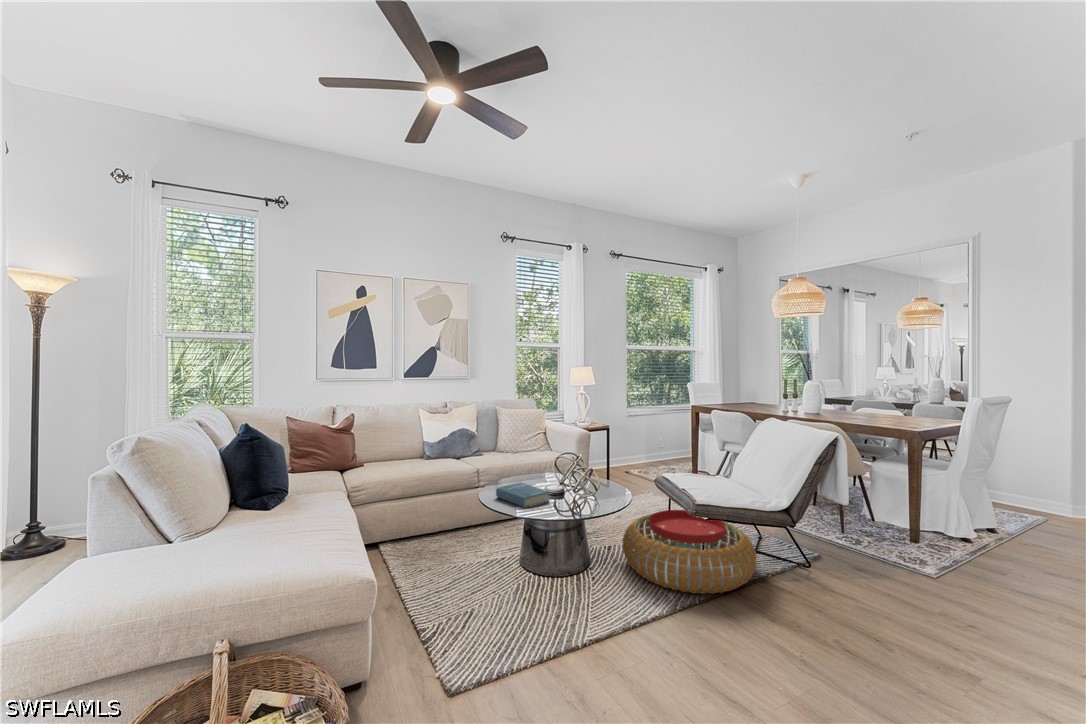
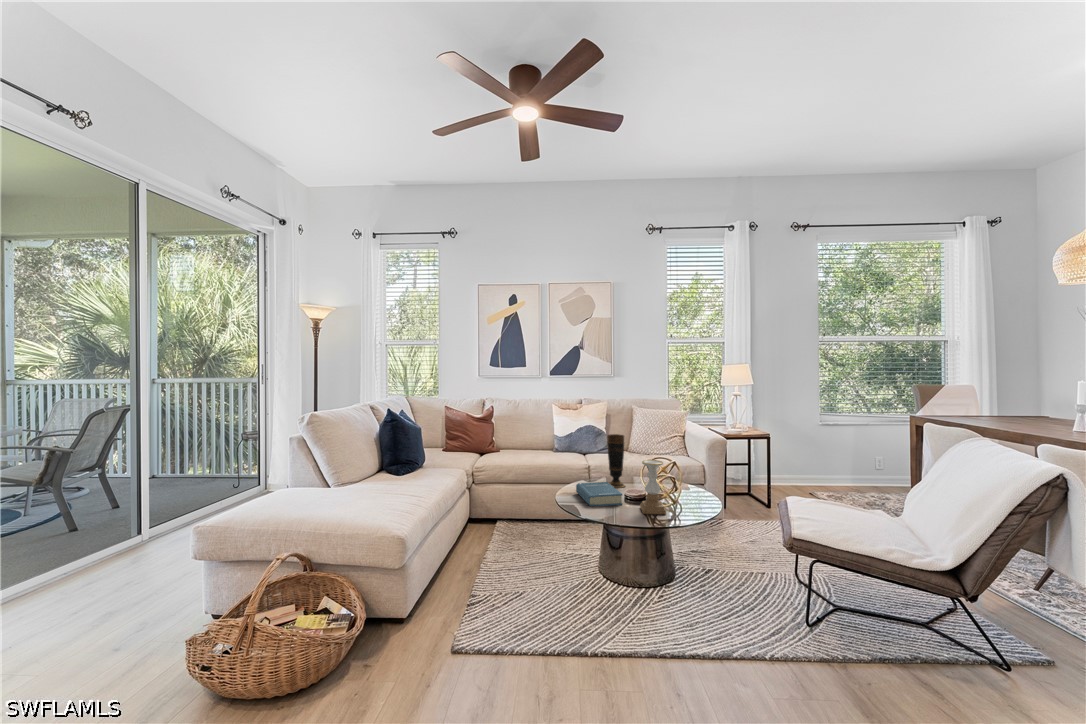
vase: none [510,436,528,487] -> present [607,434,625,488]
candle holder: none [566,457,593,507] -> present [640,460,666,514]
pouf: present [622,510,757,594] -> none [707,540,893,657]

